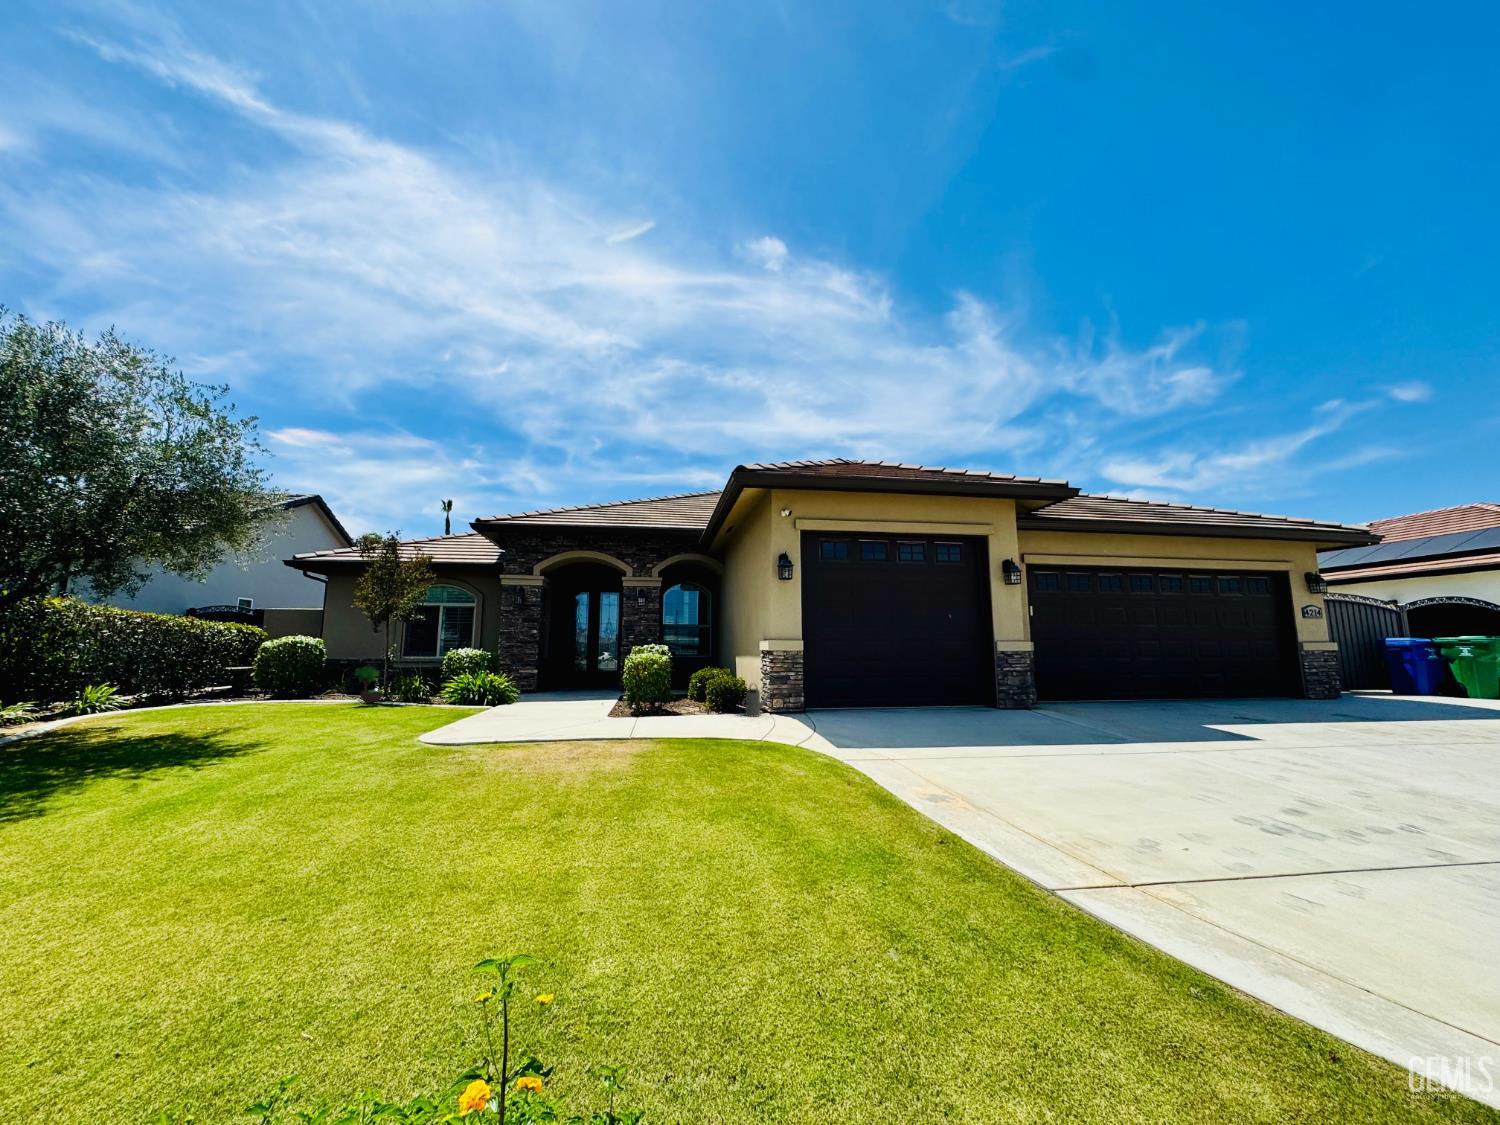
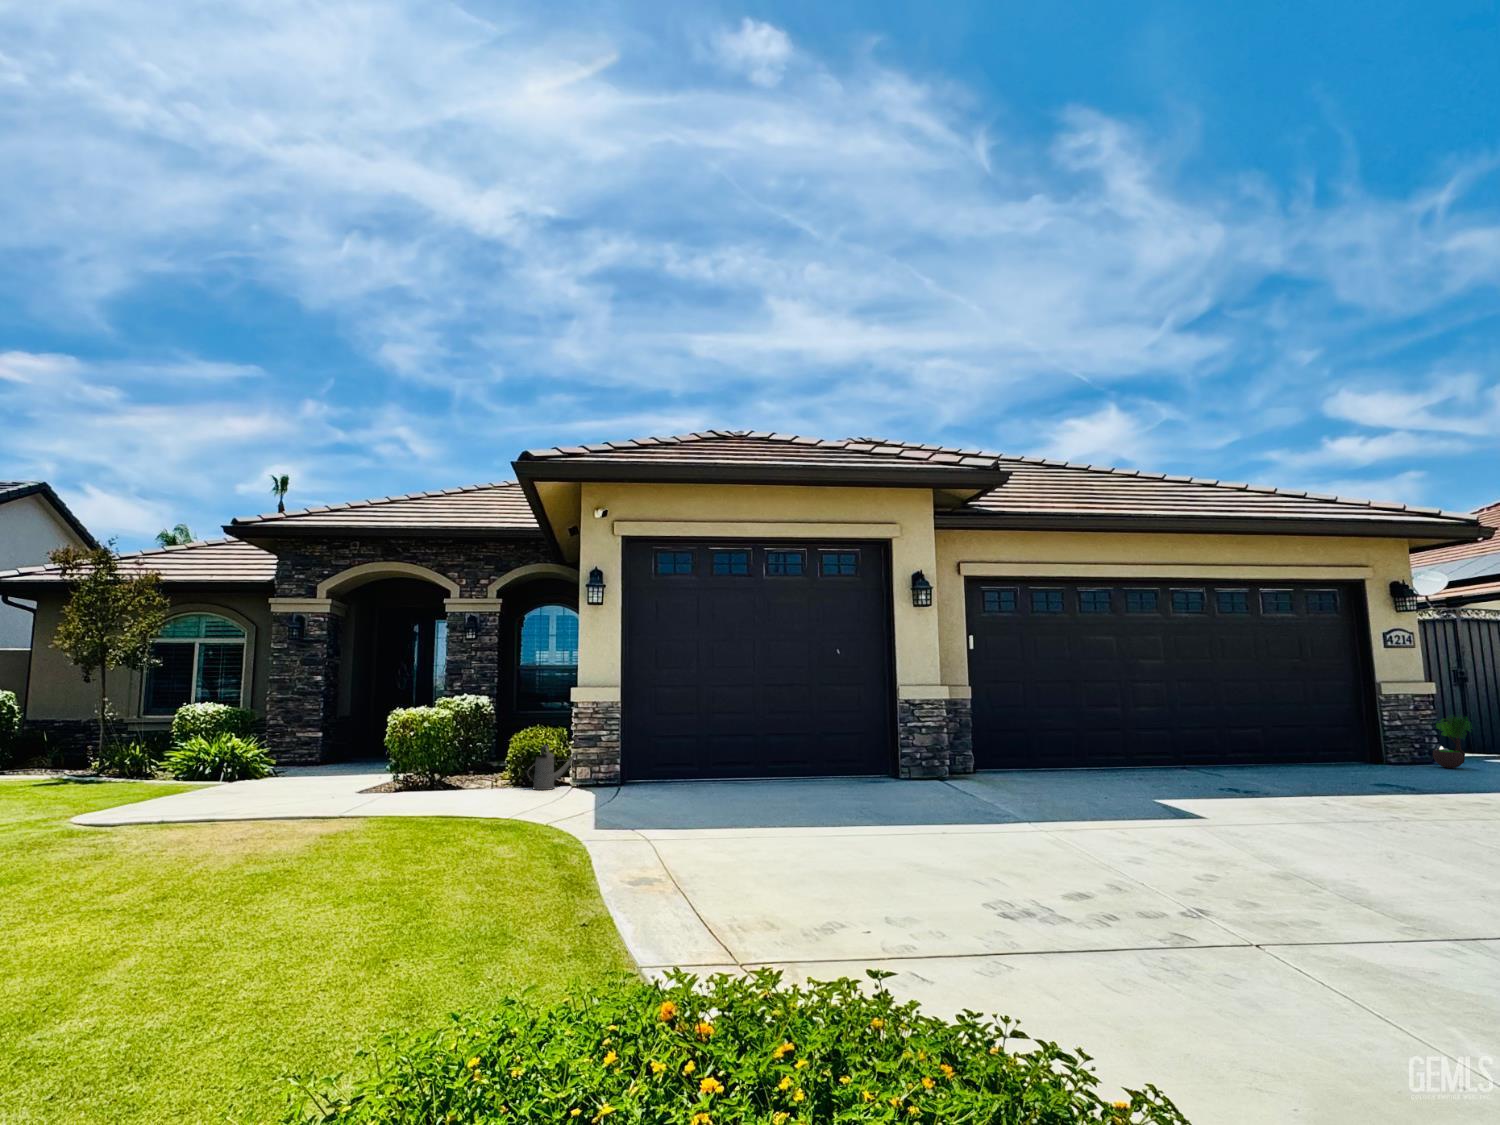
potted tree: present [355,667,382,704] -> present [1433,716,1471,768]

